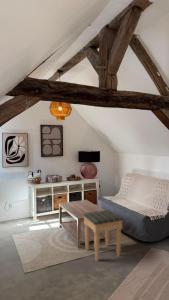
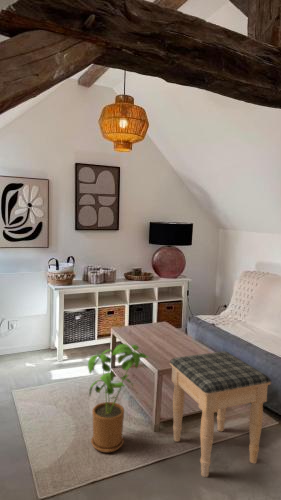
house plant: none [48,207,74,255] -> present [88,344,148,452]

